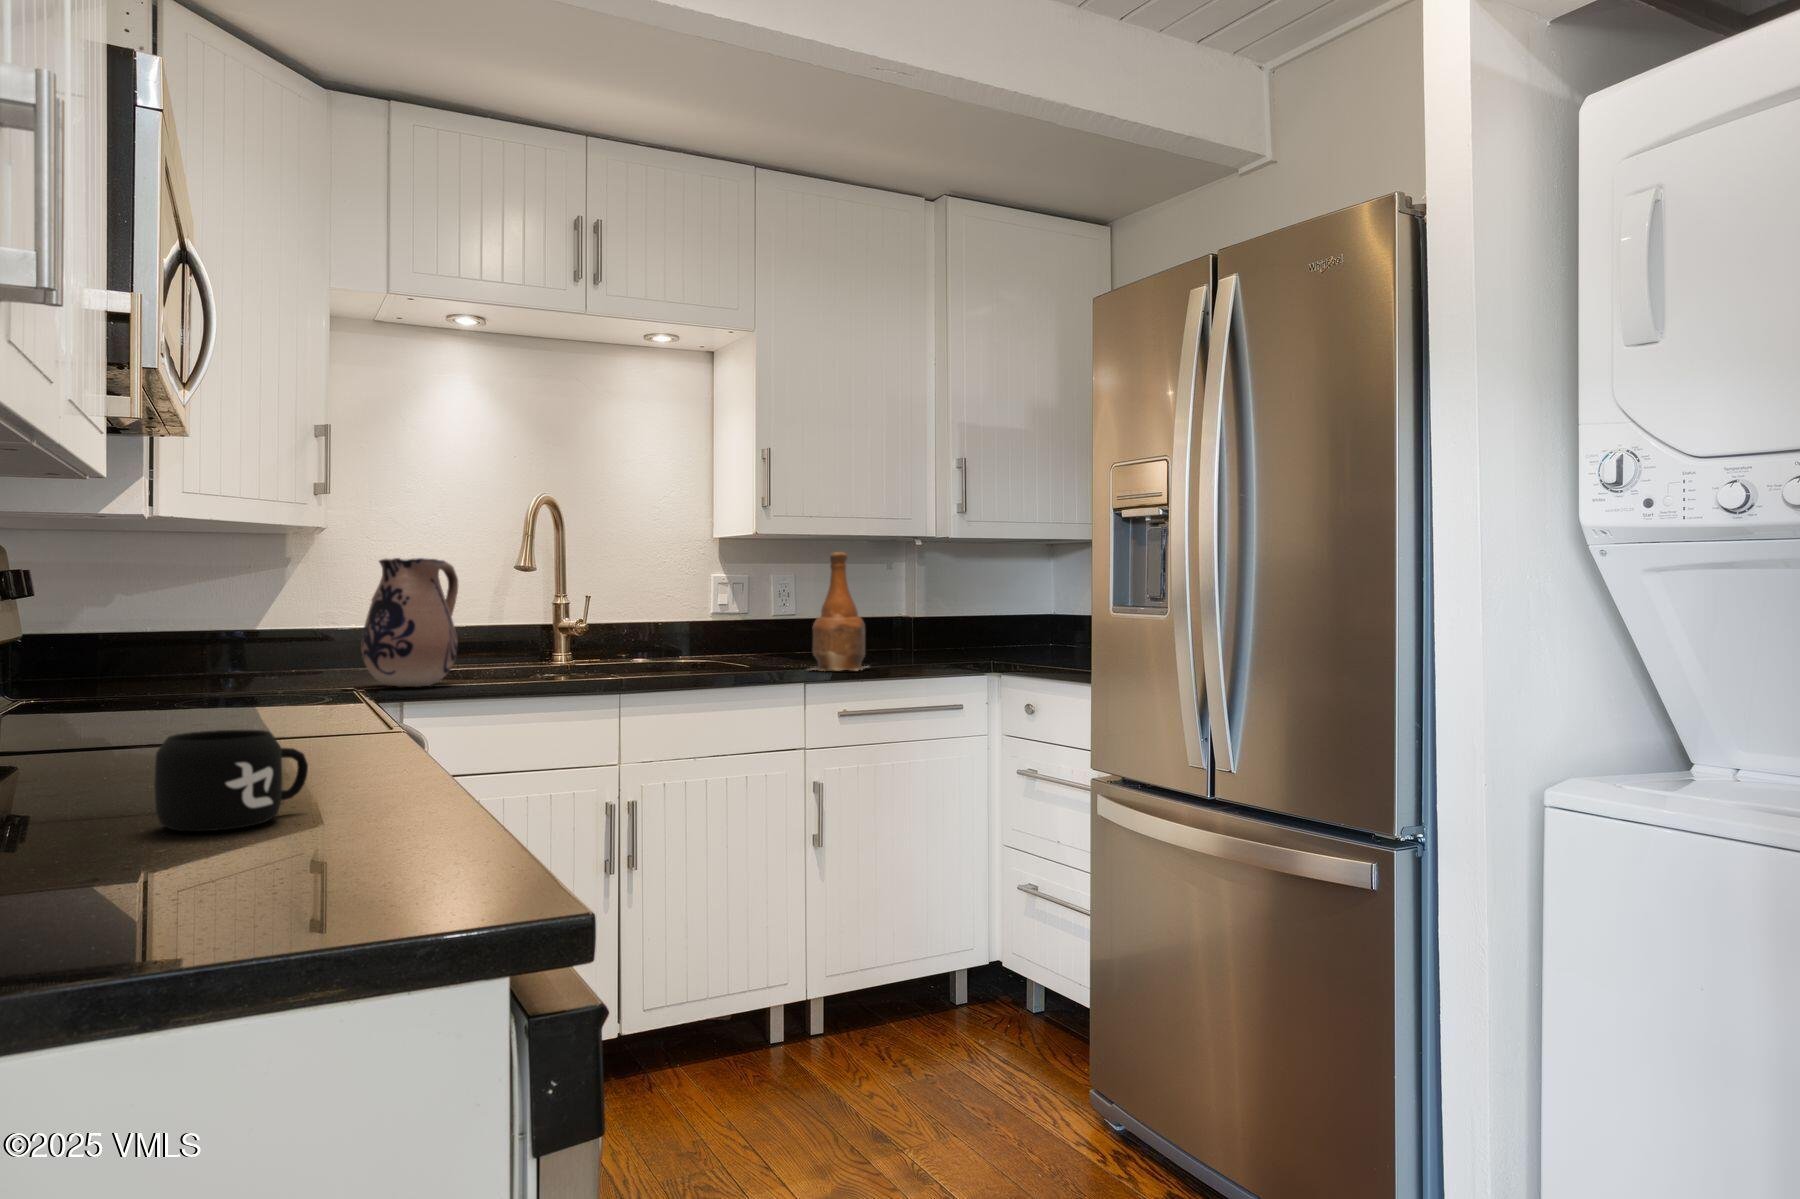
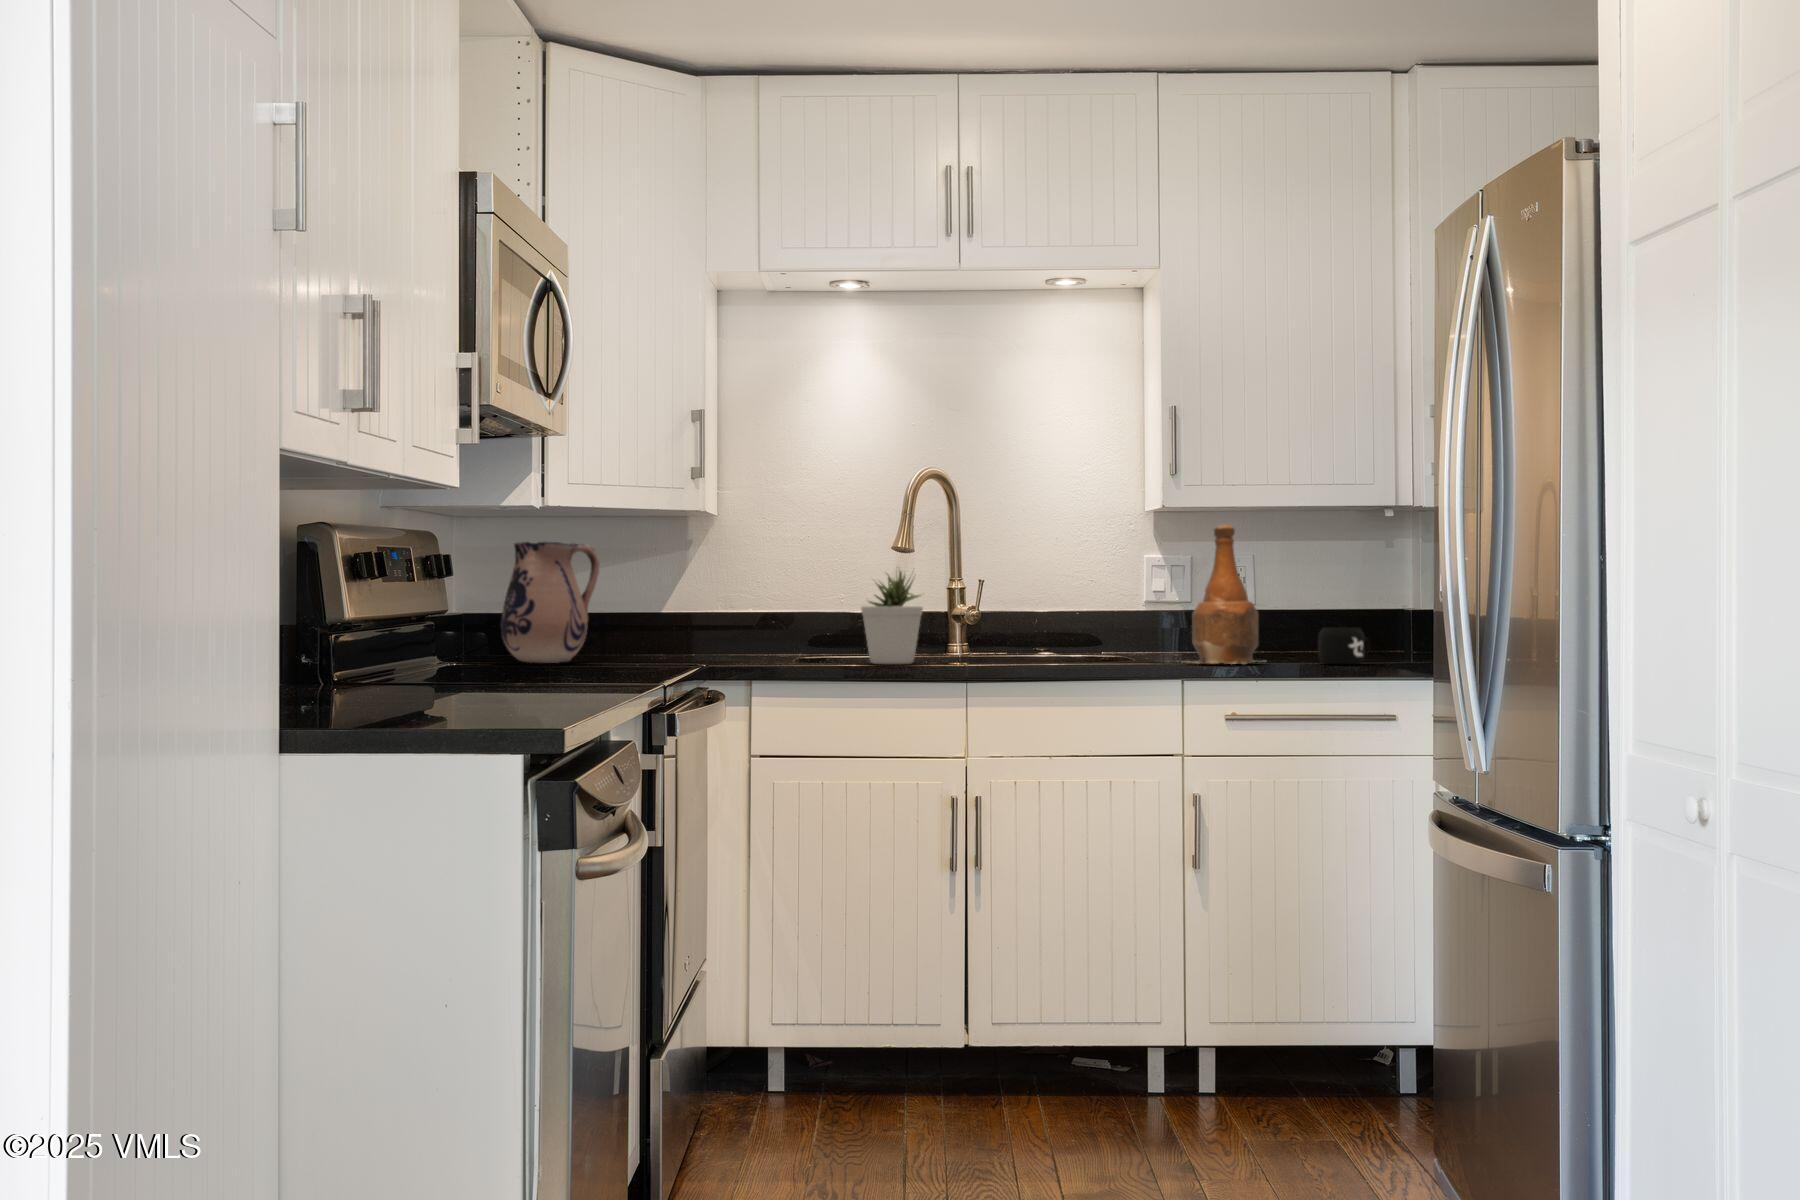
ceramic pitcher: present [361,558,458,687] -> present [501,541,599,663]
potted plant: none [520,585,583,681] -> present [861,571,923,664]
mug: present [154,730,308,831] -> present [1318,627,1370,664]

